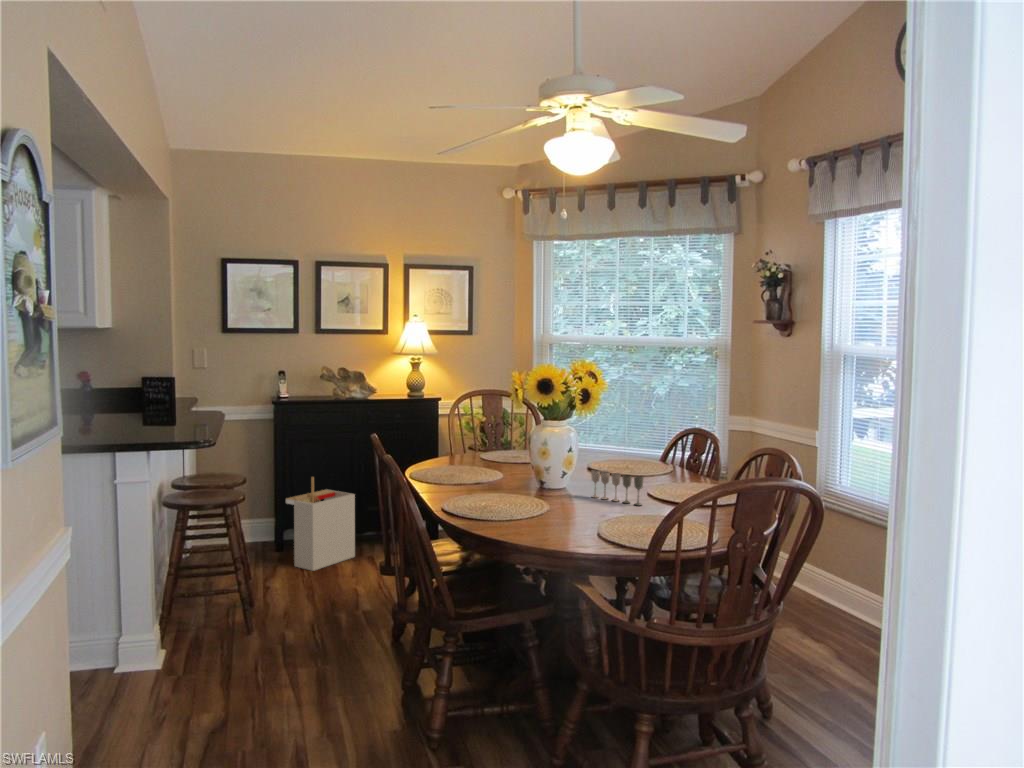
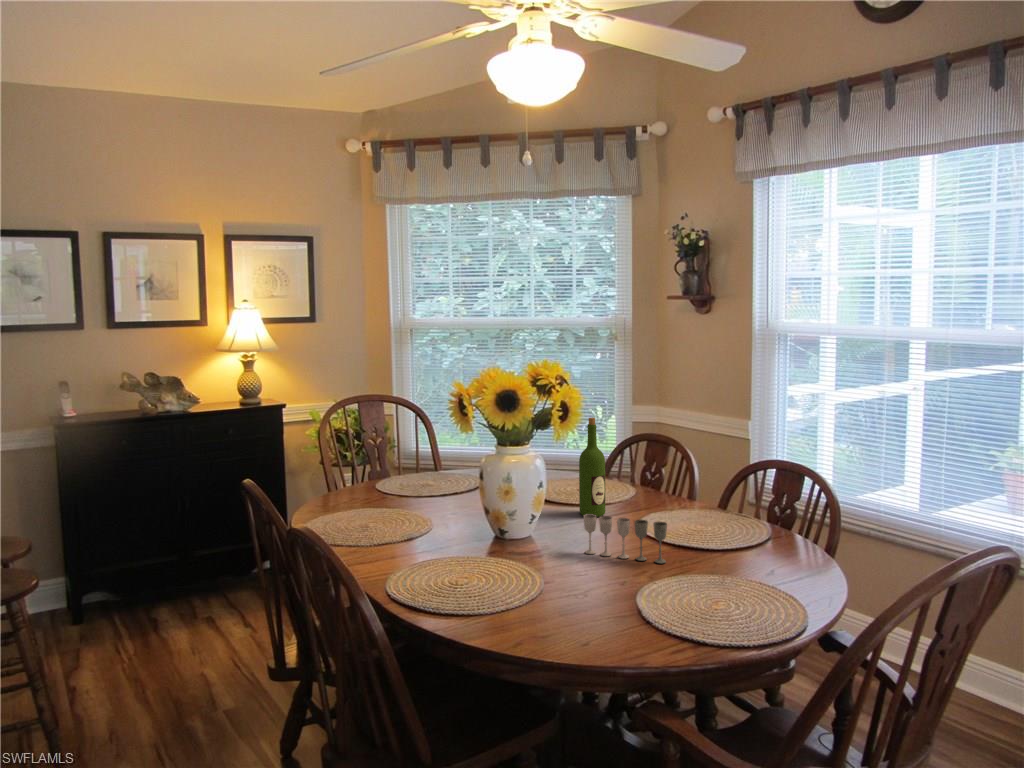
wine bottle: none [612,407,631,481] -> present [579,418,605,517]
storage bin: present [286,477,355,571] -> none [80,527,188,658]

